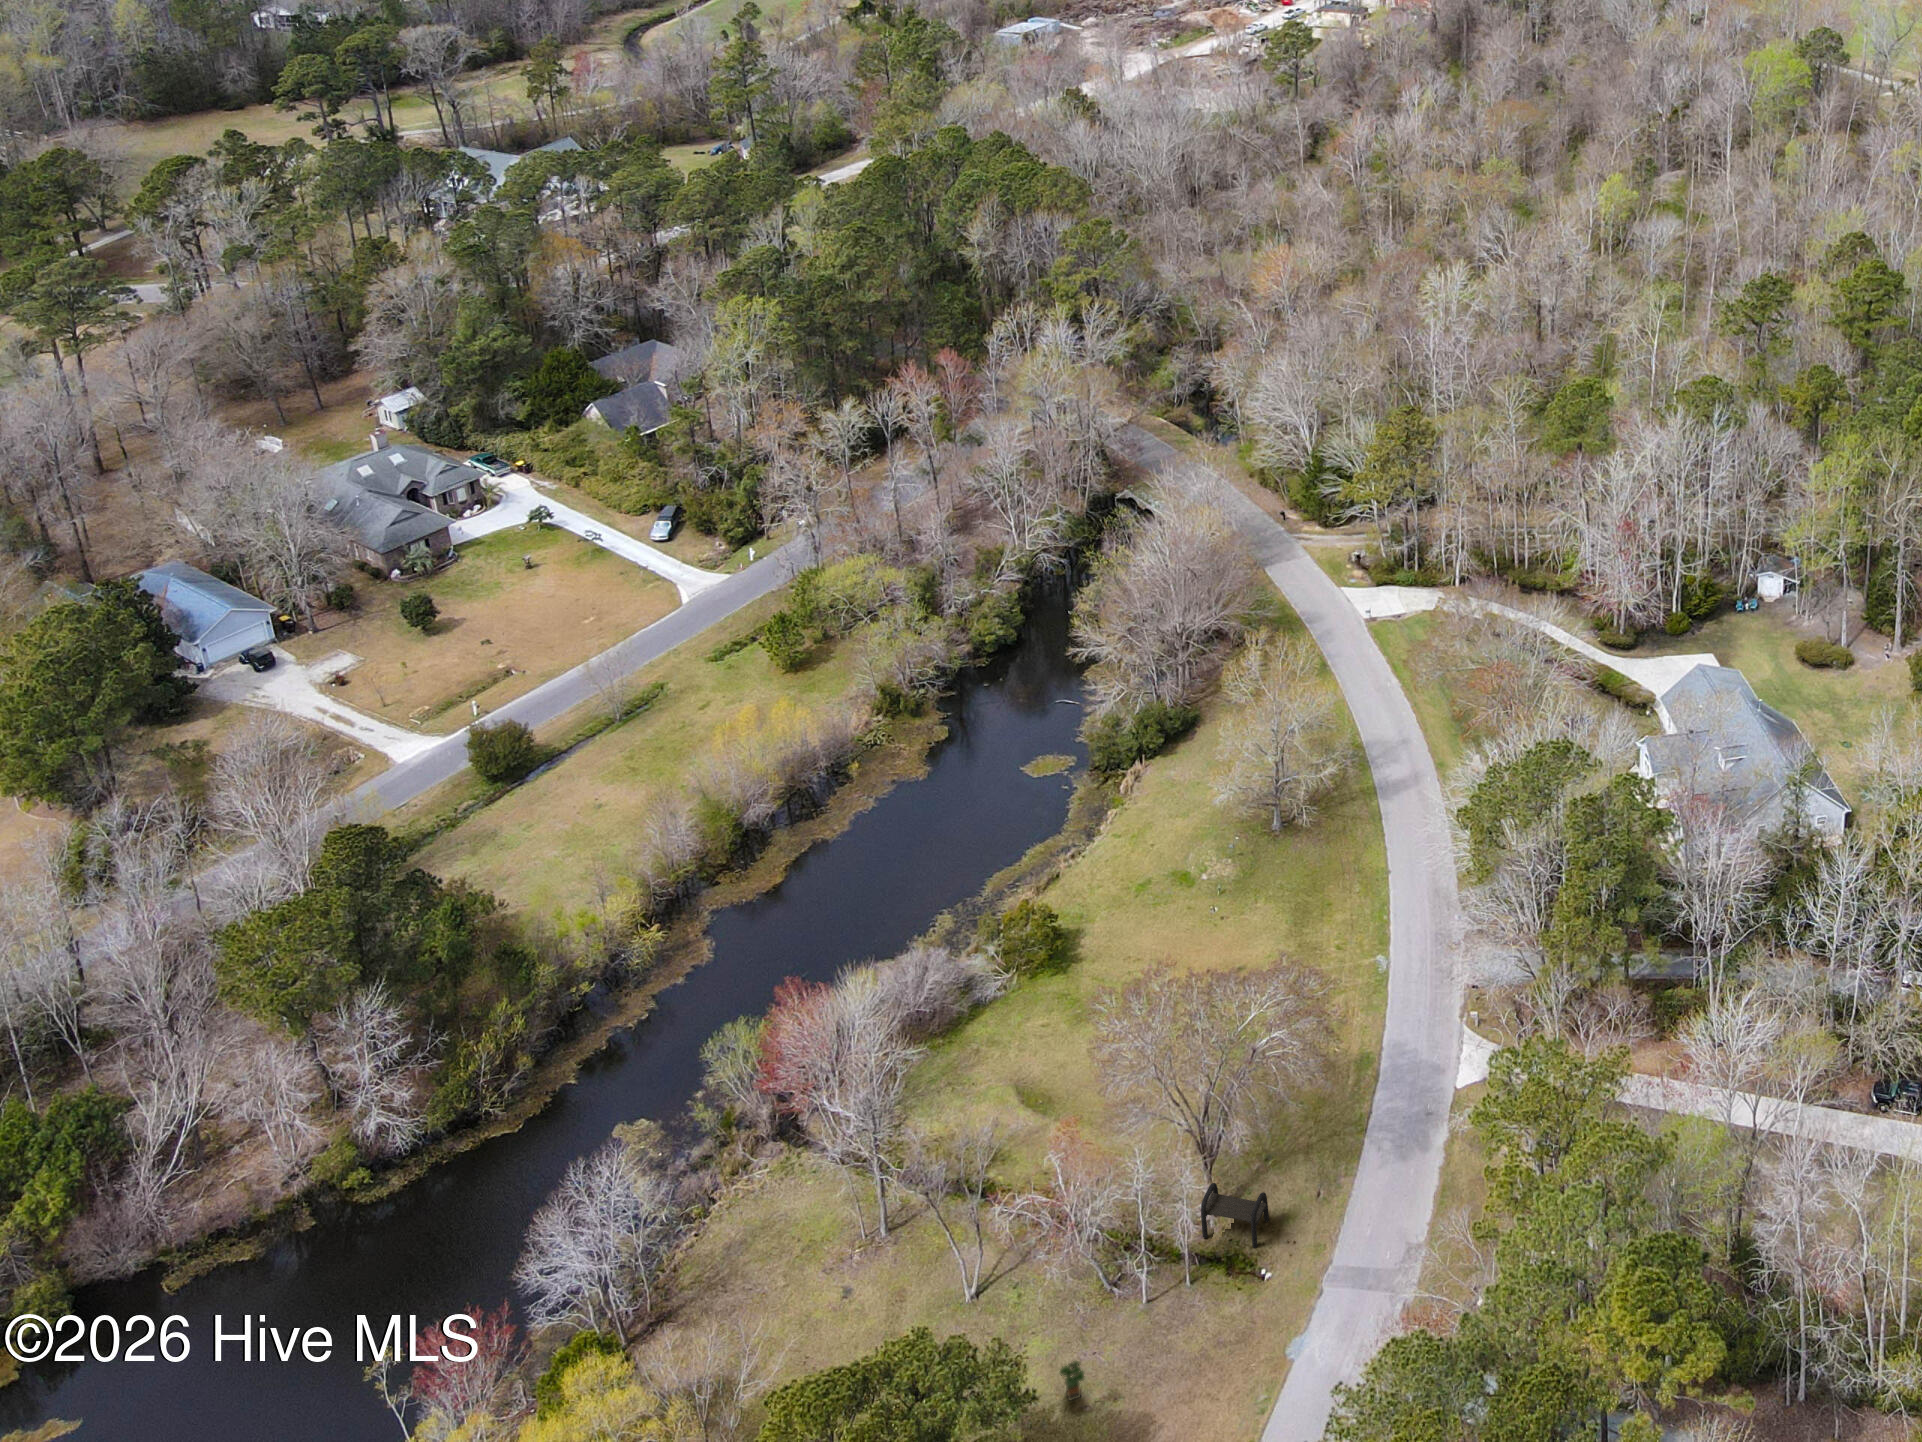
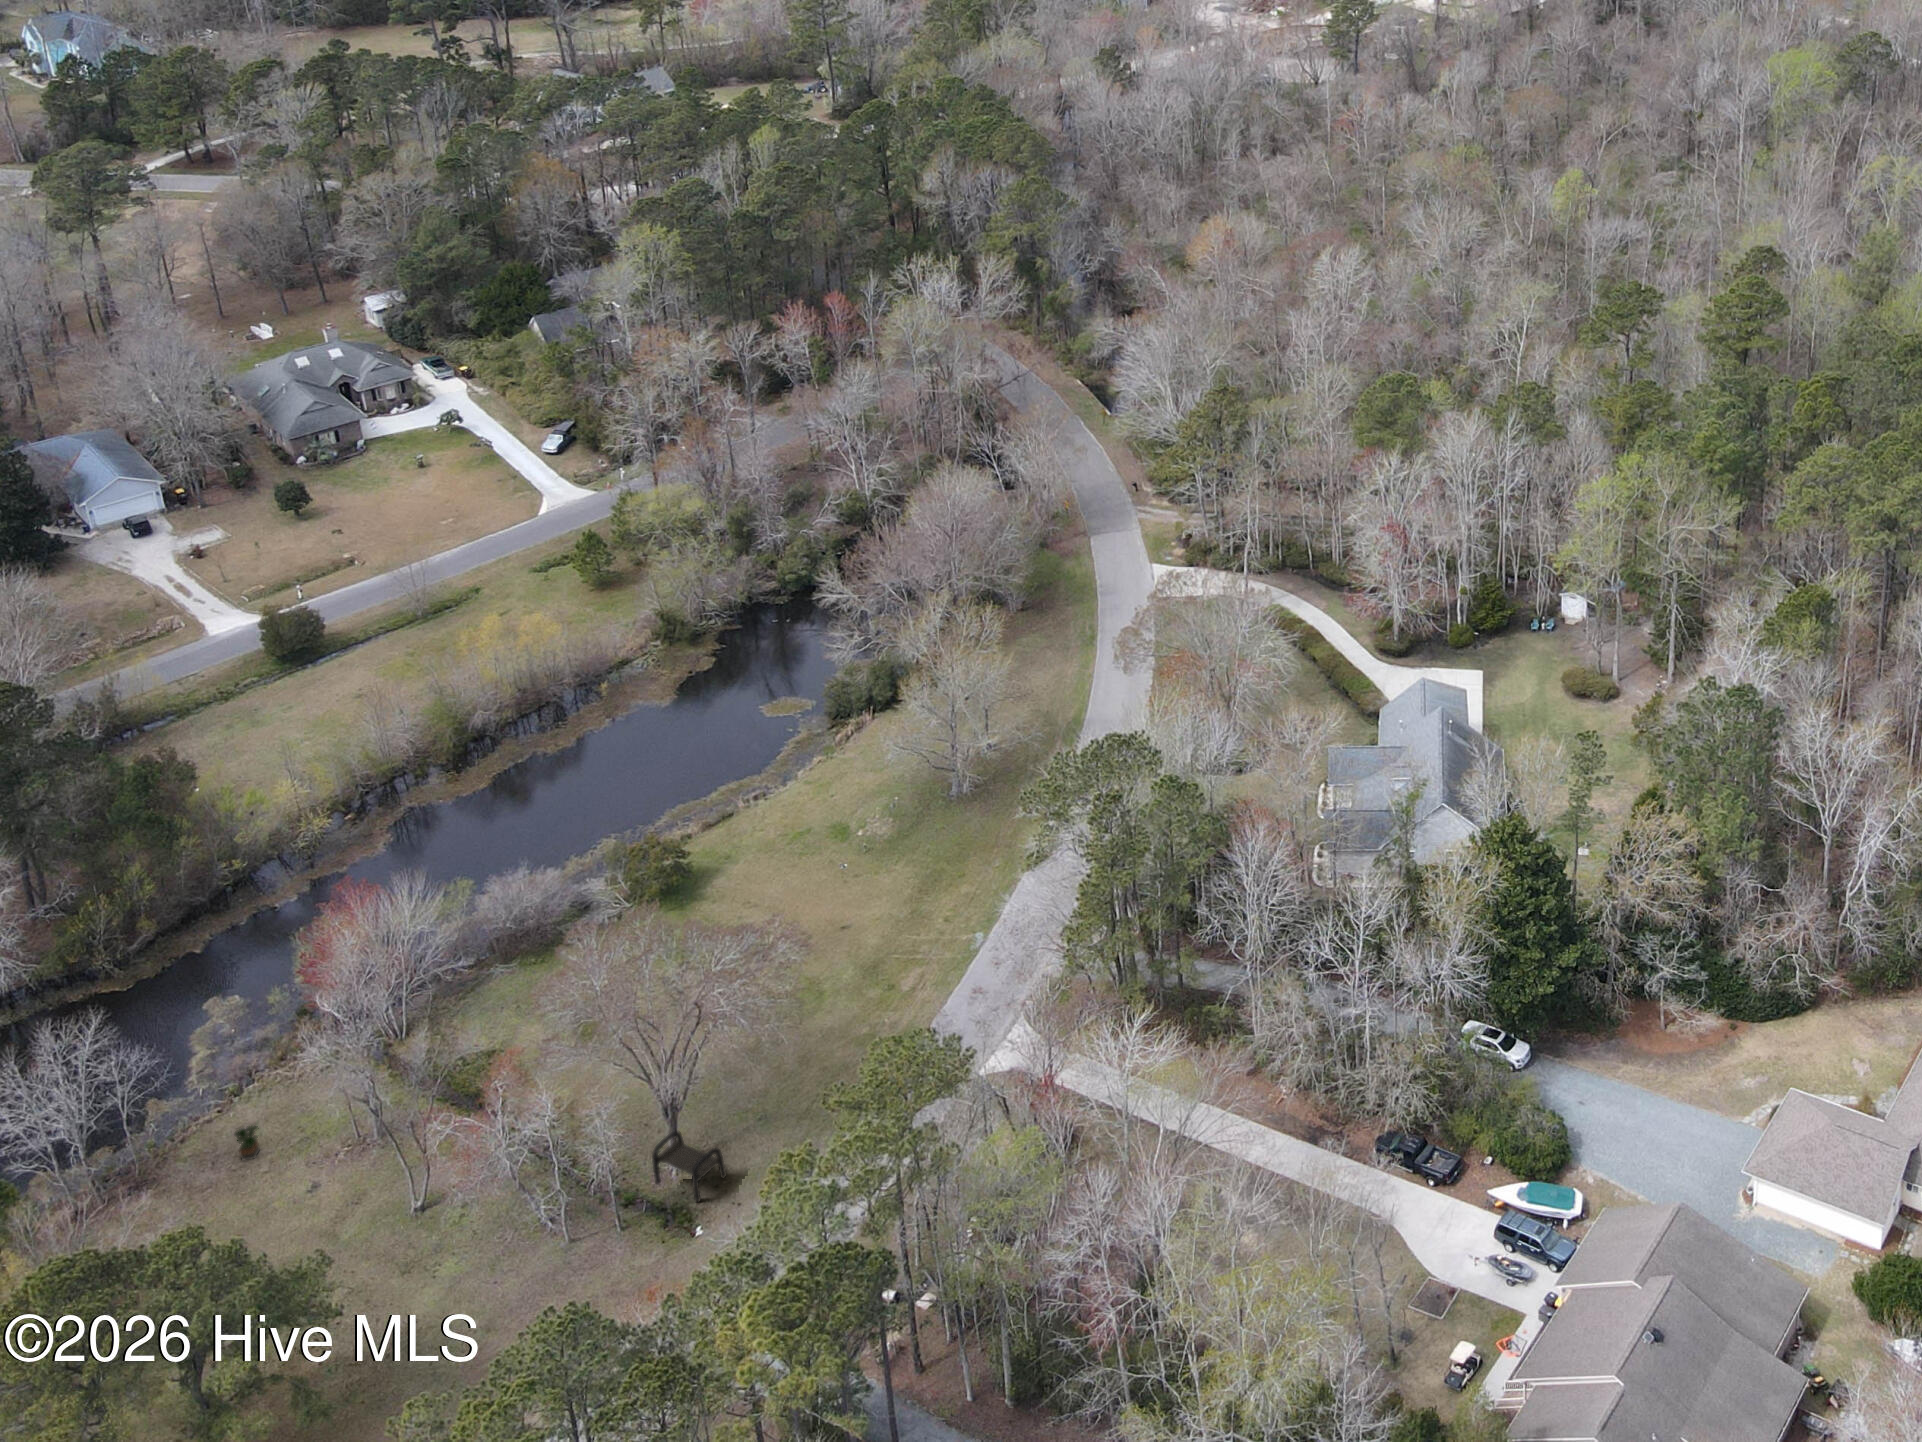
potted tree: present [1060,1361,1084,1400] -> present [235,1126,260,1160]

